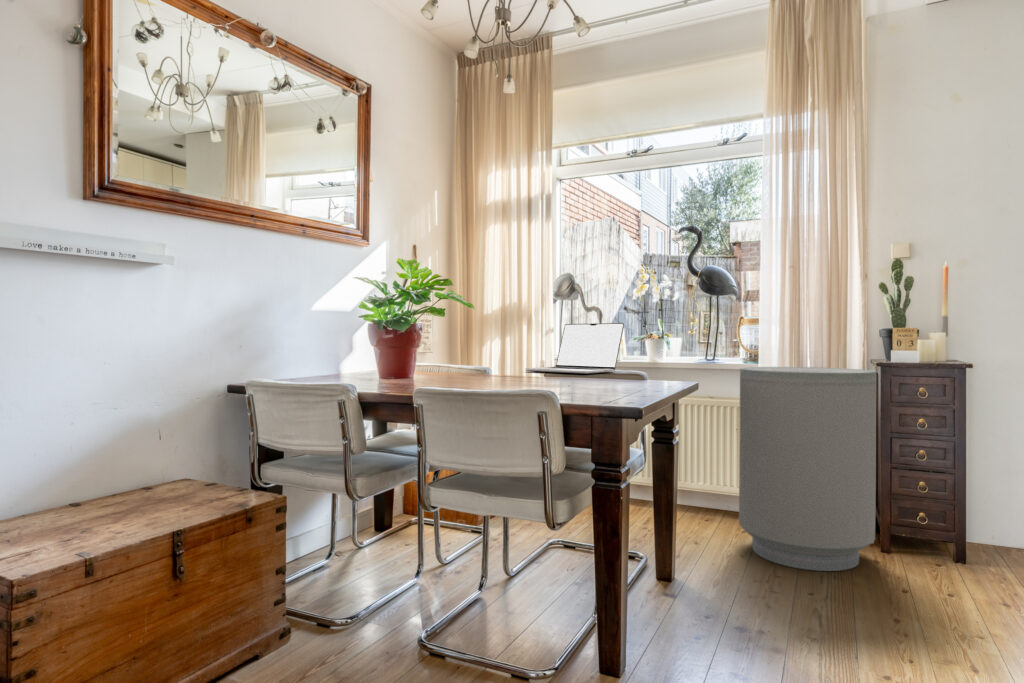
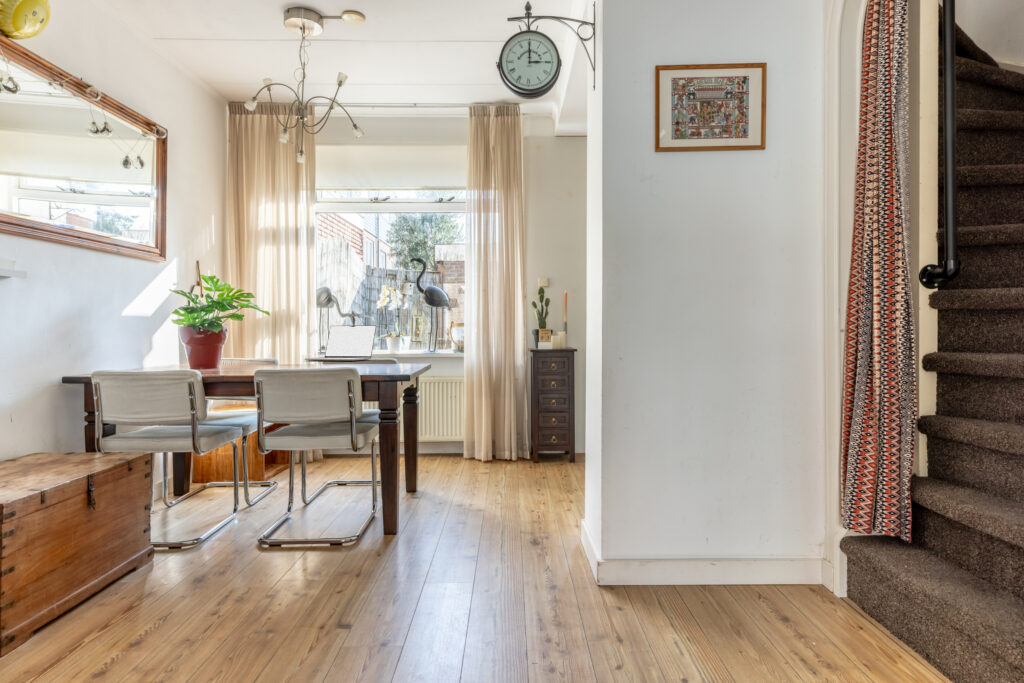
trash can: present [739,367,876,571] -> none [453,354,531,476]

